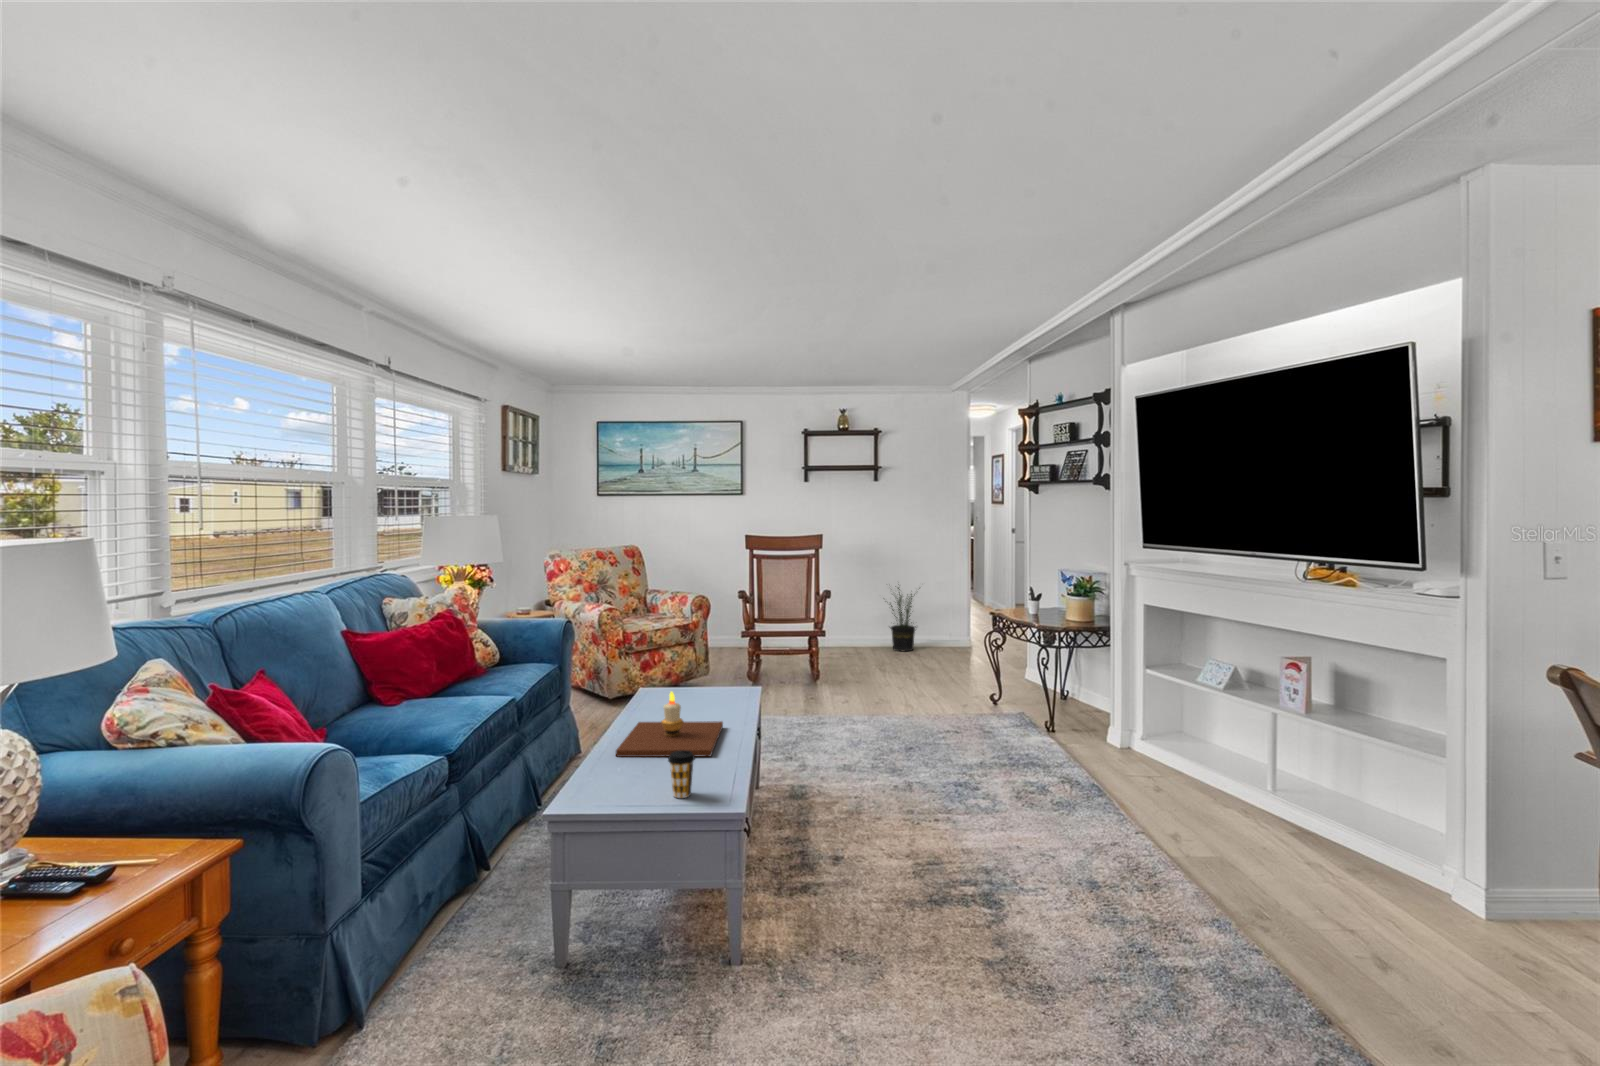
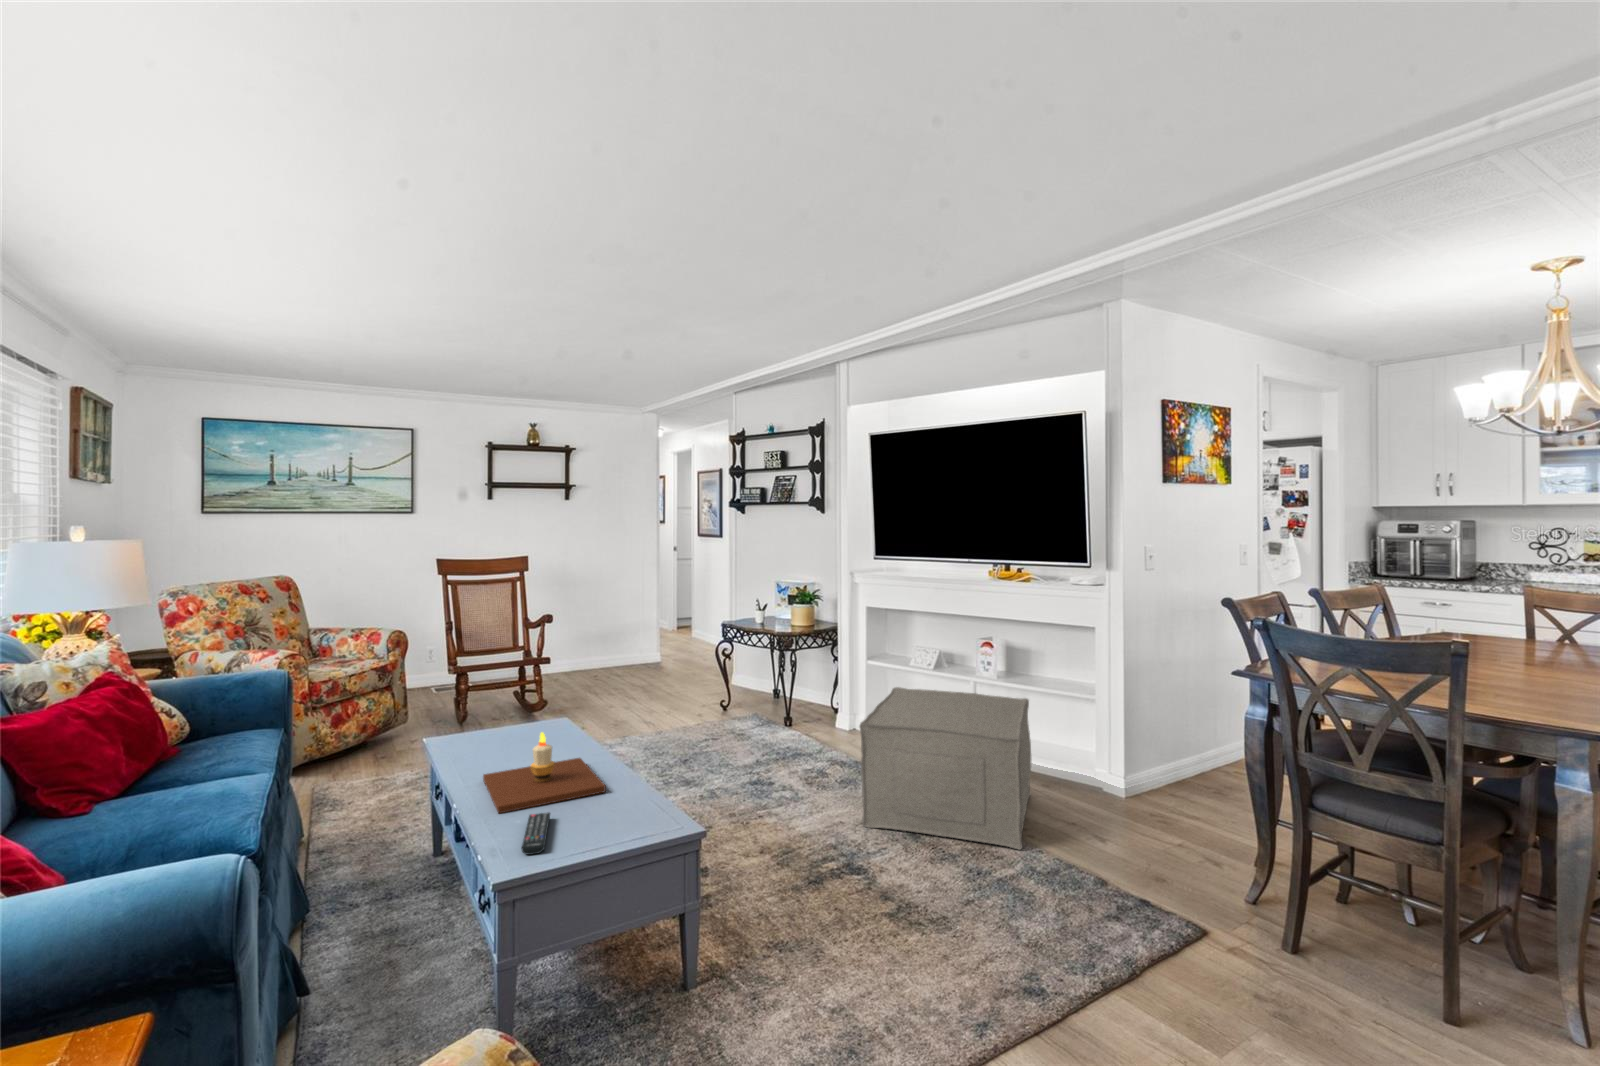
potted plant: present [890,587,920,651] -> none [579,600,628,672]
ottoman: none [1038,703,1317,943] -> present [859,687,1031,850]
coffee cup: present [668,750,695,798] -> none [609,785,638,836]
remote control: none [589,762,644,796] -> present [522,813,550,855]

